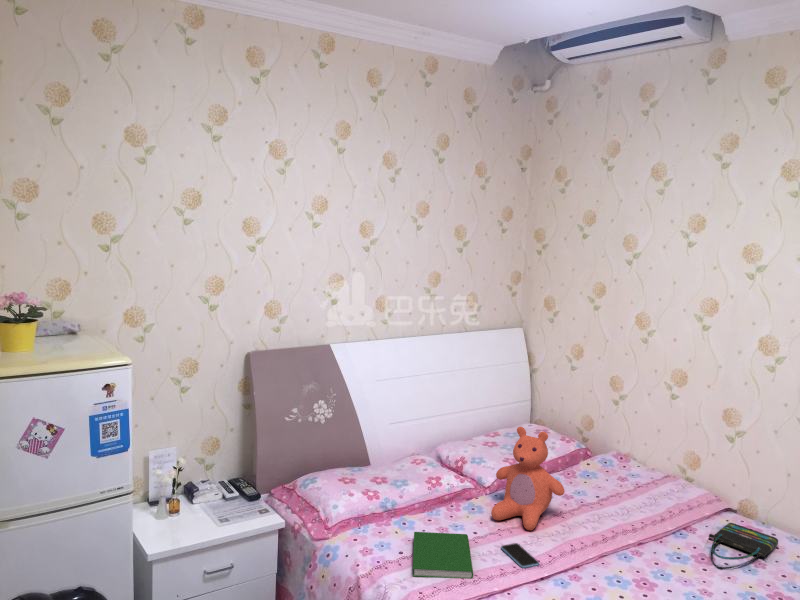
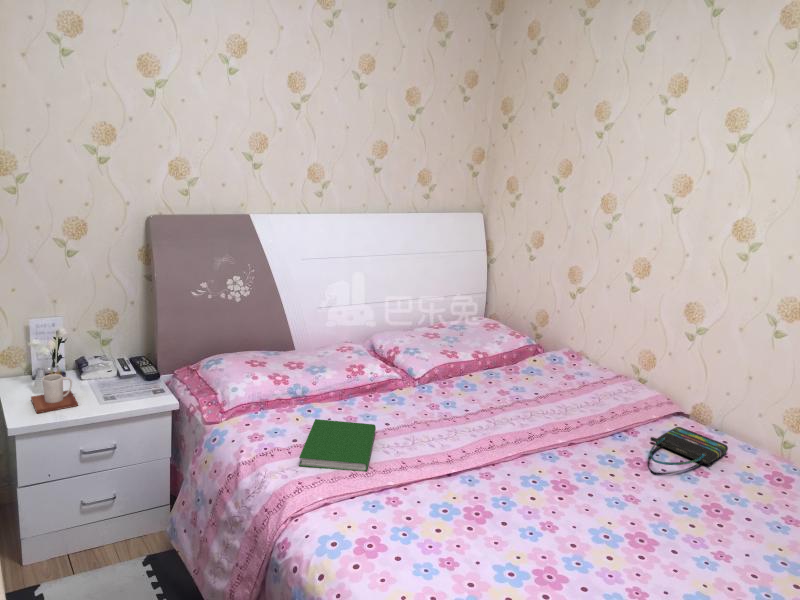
teddy bear: present [491,427,564,530] -> none [410,311,493,424]
mug: none [157,501,201,538] -> present [31,374,78,413]
smartphone: present [501,543,539,568] -> none [410,437,448,463]

